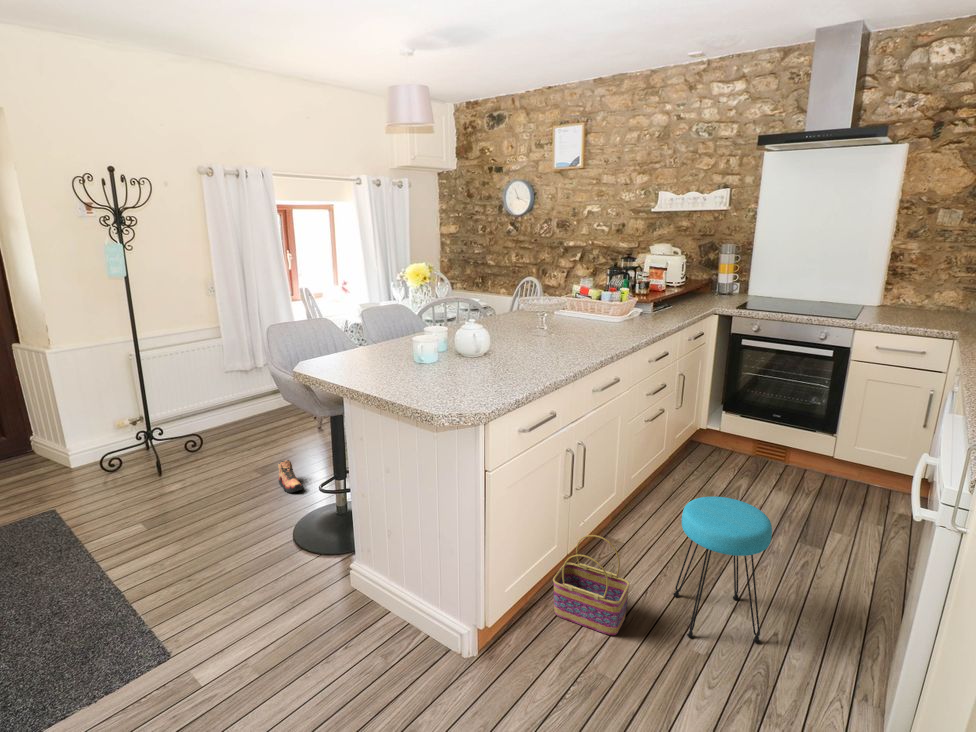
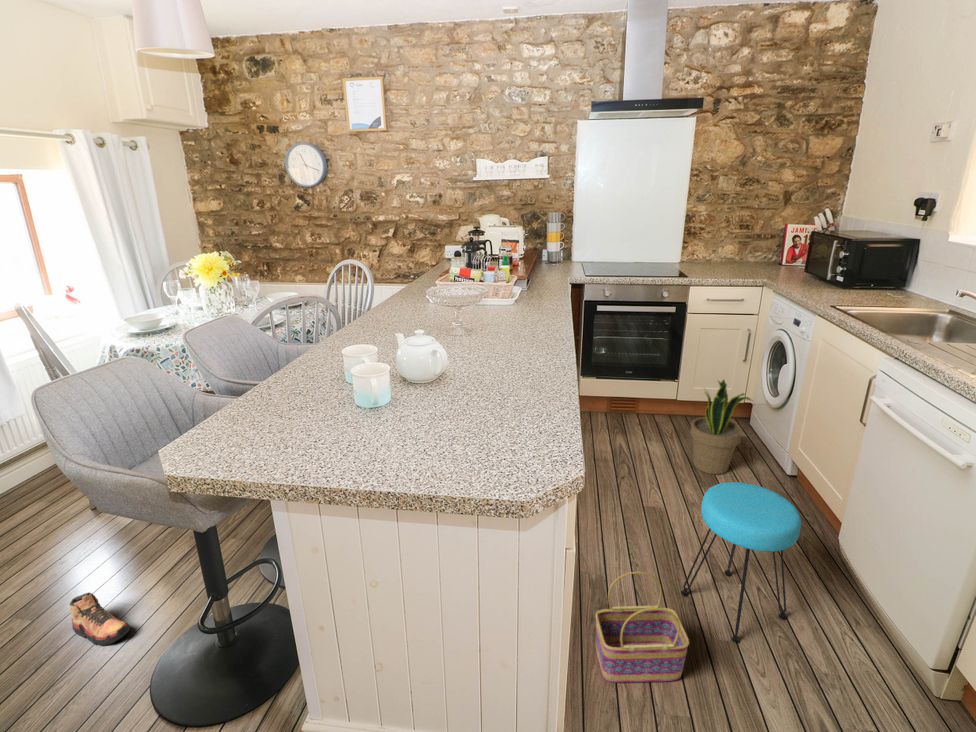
potted plant: none [796,429,872,534] -> present [690,380,751,474]

